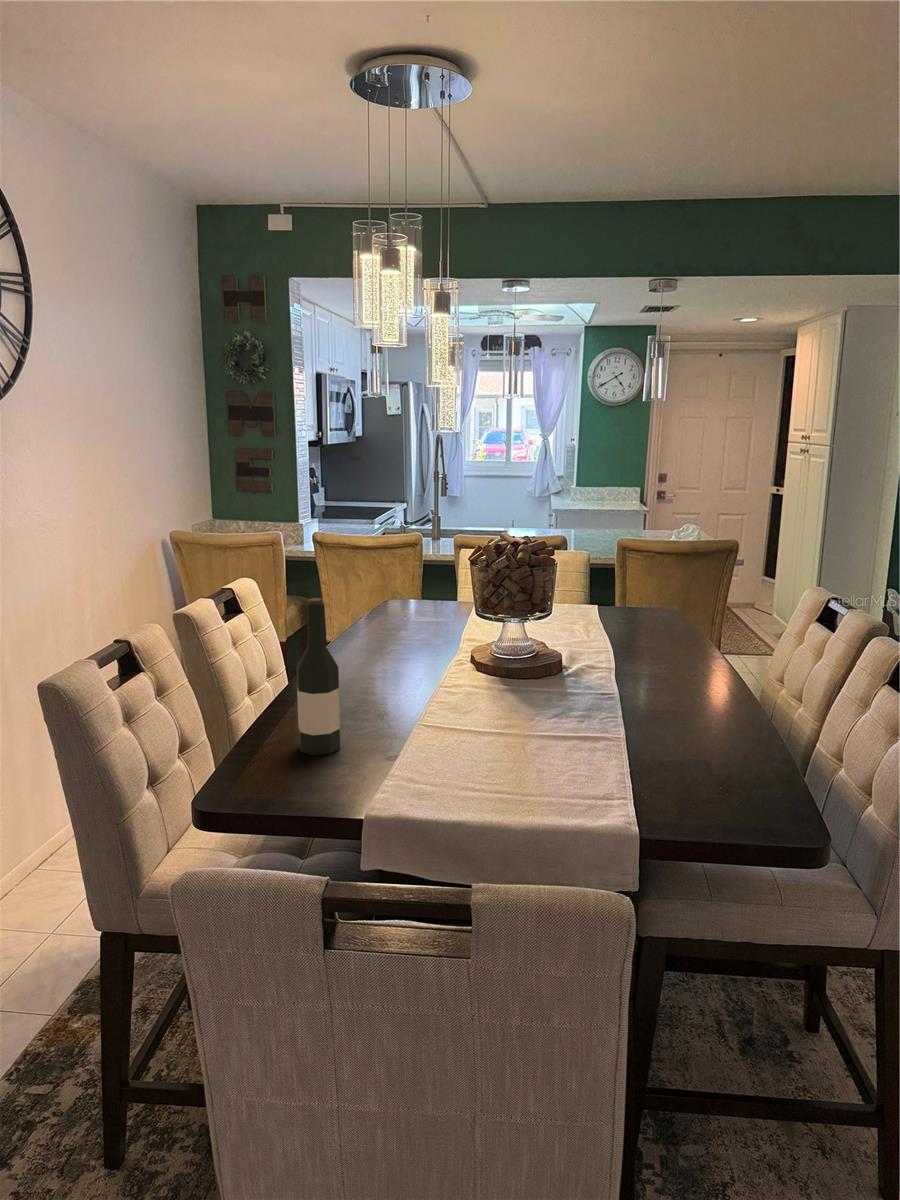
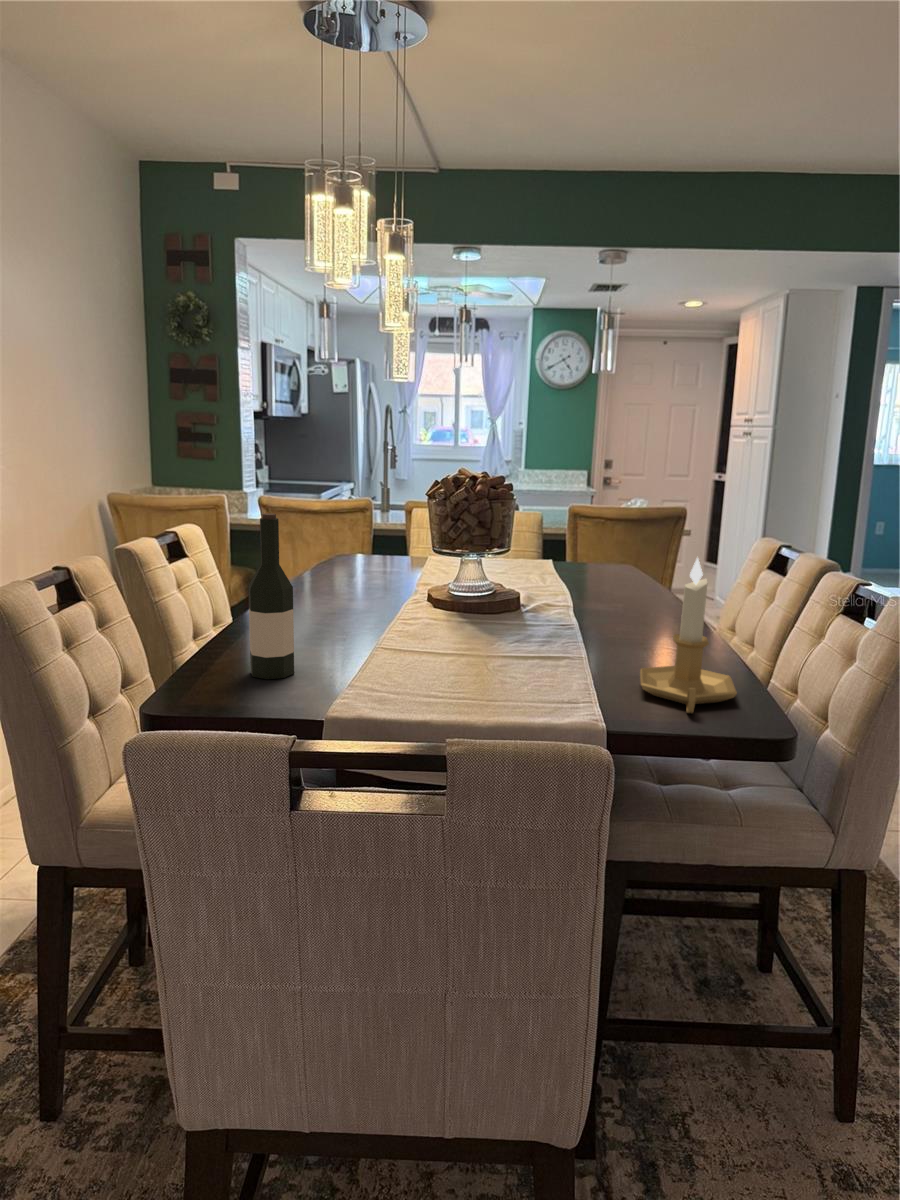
candlestick: none [675,643,771,800] -> present [640,558,737,713]

